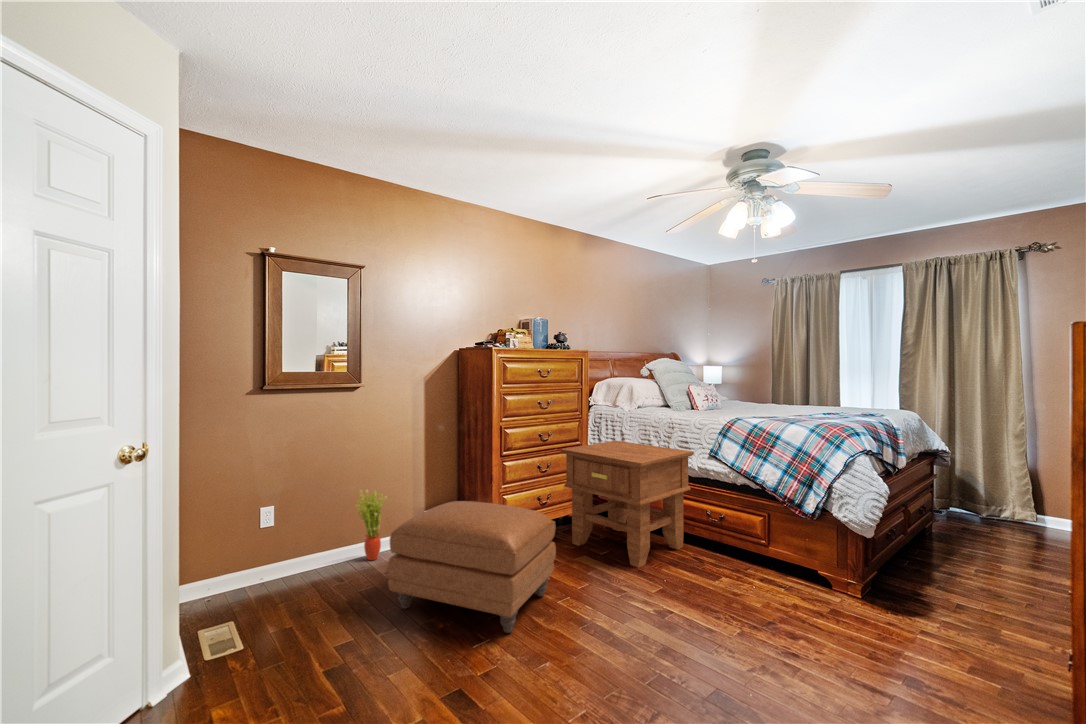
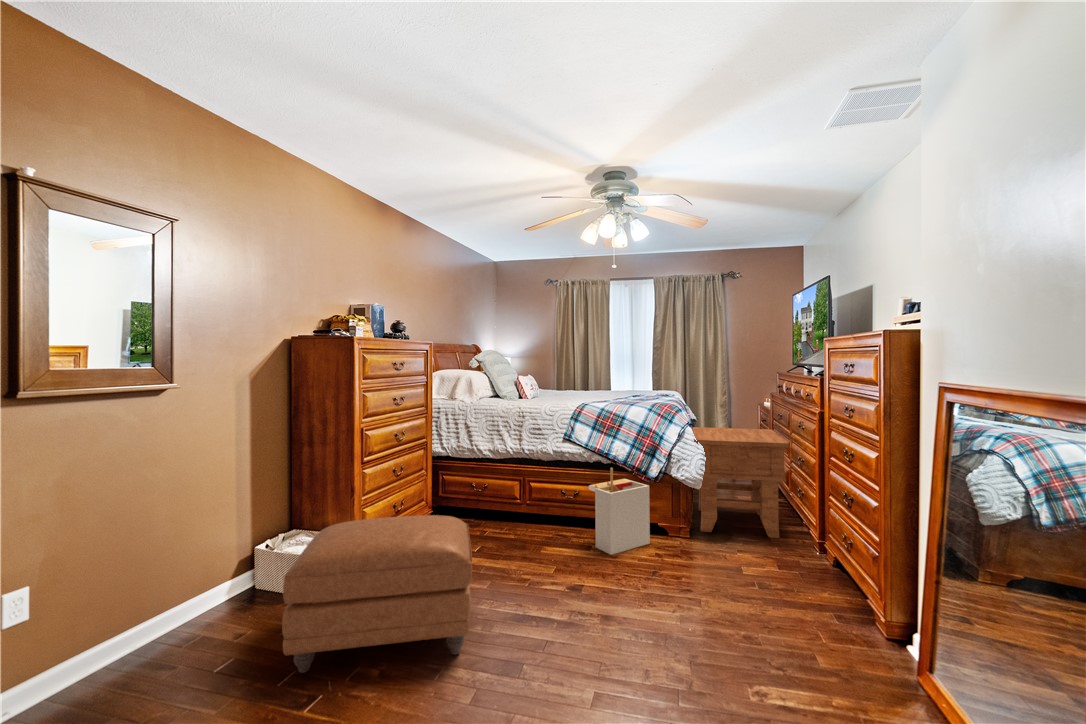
side table: present [561,441,694,568] -> present [692,427,789,538]
potted plant: present [355,489,387,560] -> none [162,529,213,632]
storage bin: none [722,493,797,592] -> present [589,468,650,555]

